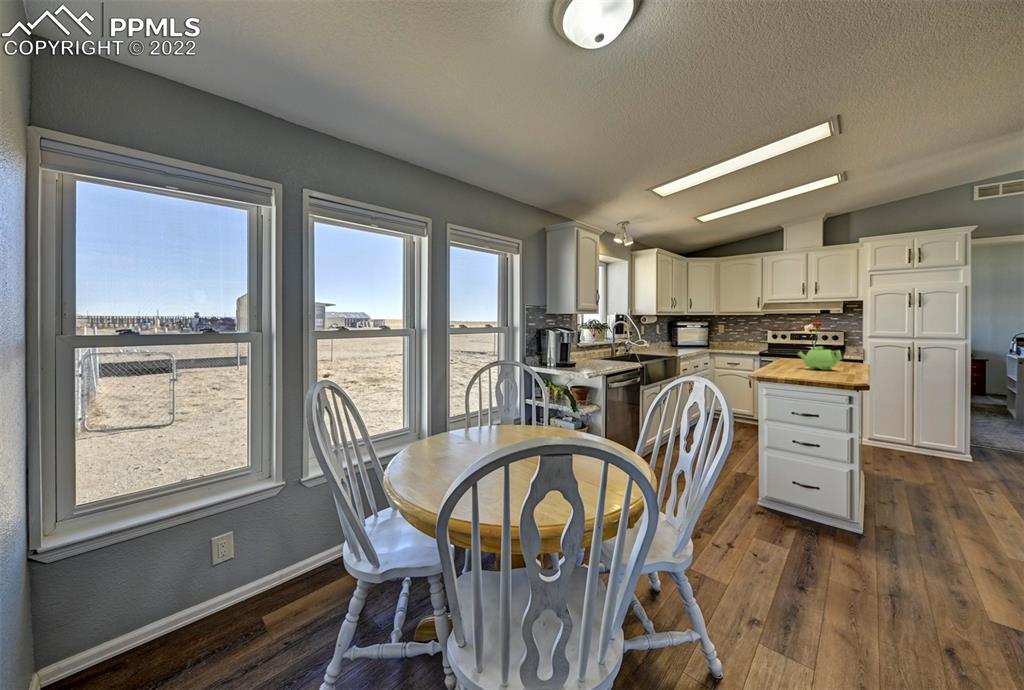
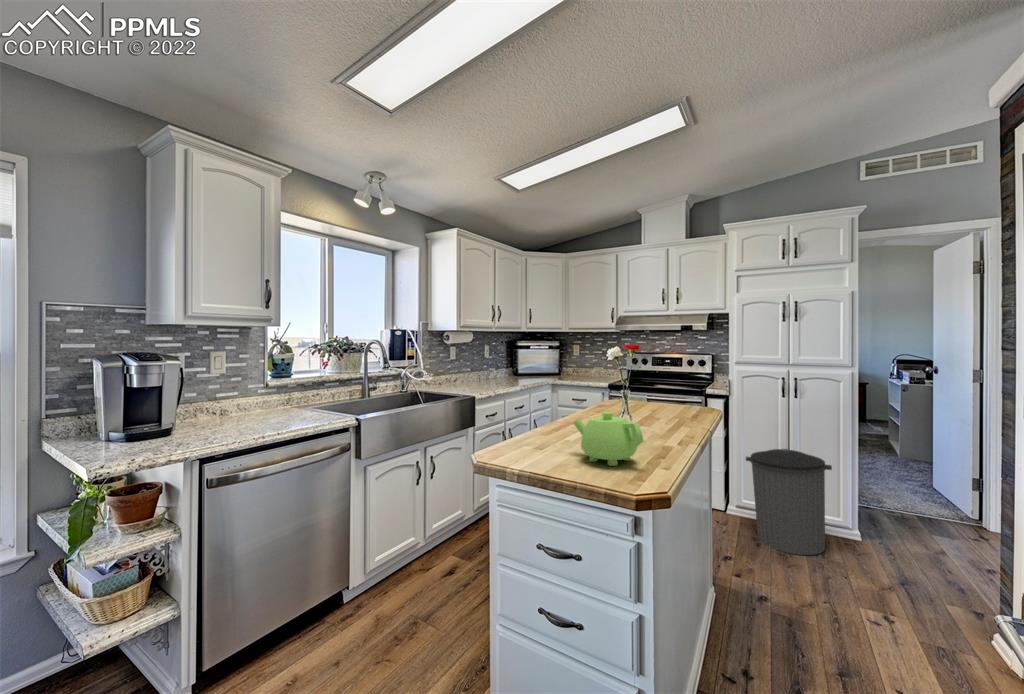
trash can: none [876,395,946,465] -> present [746,449,832,555]

